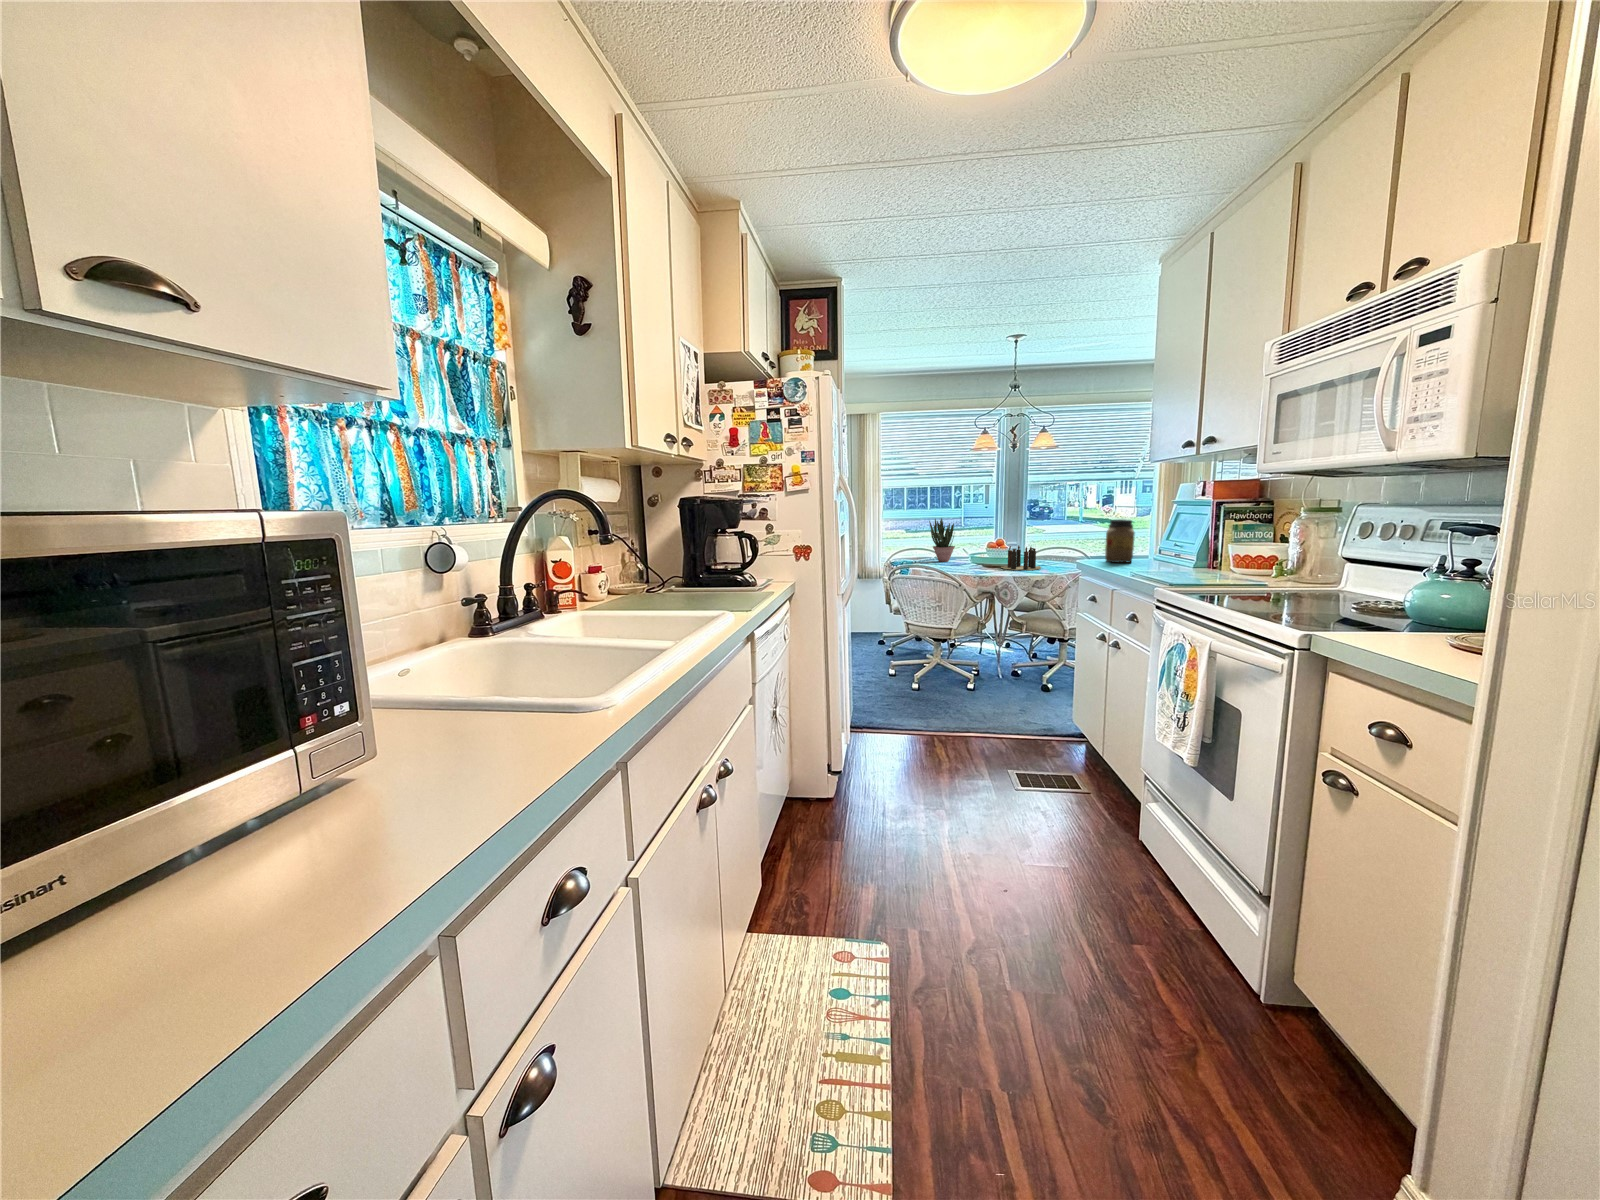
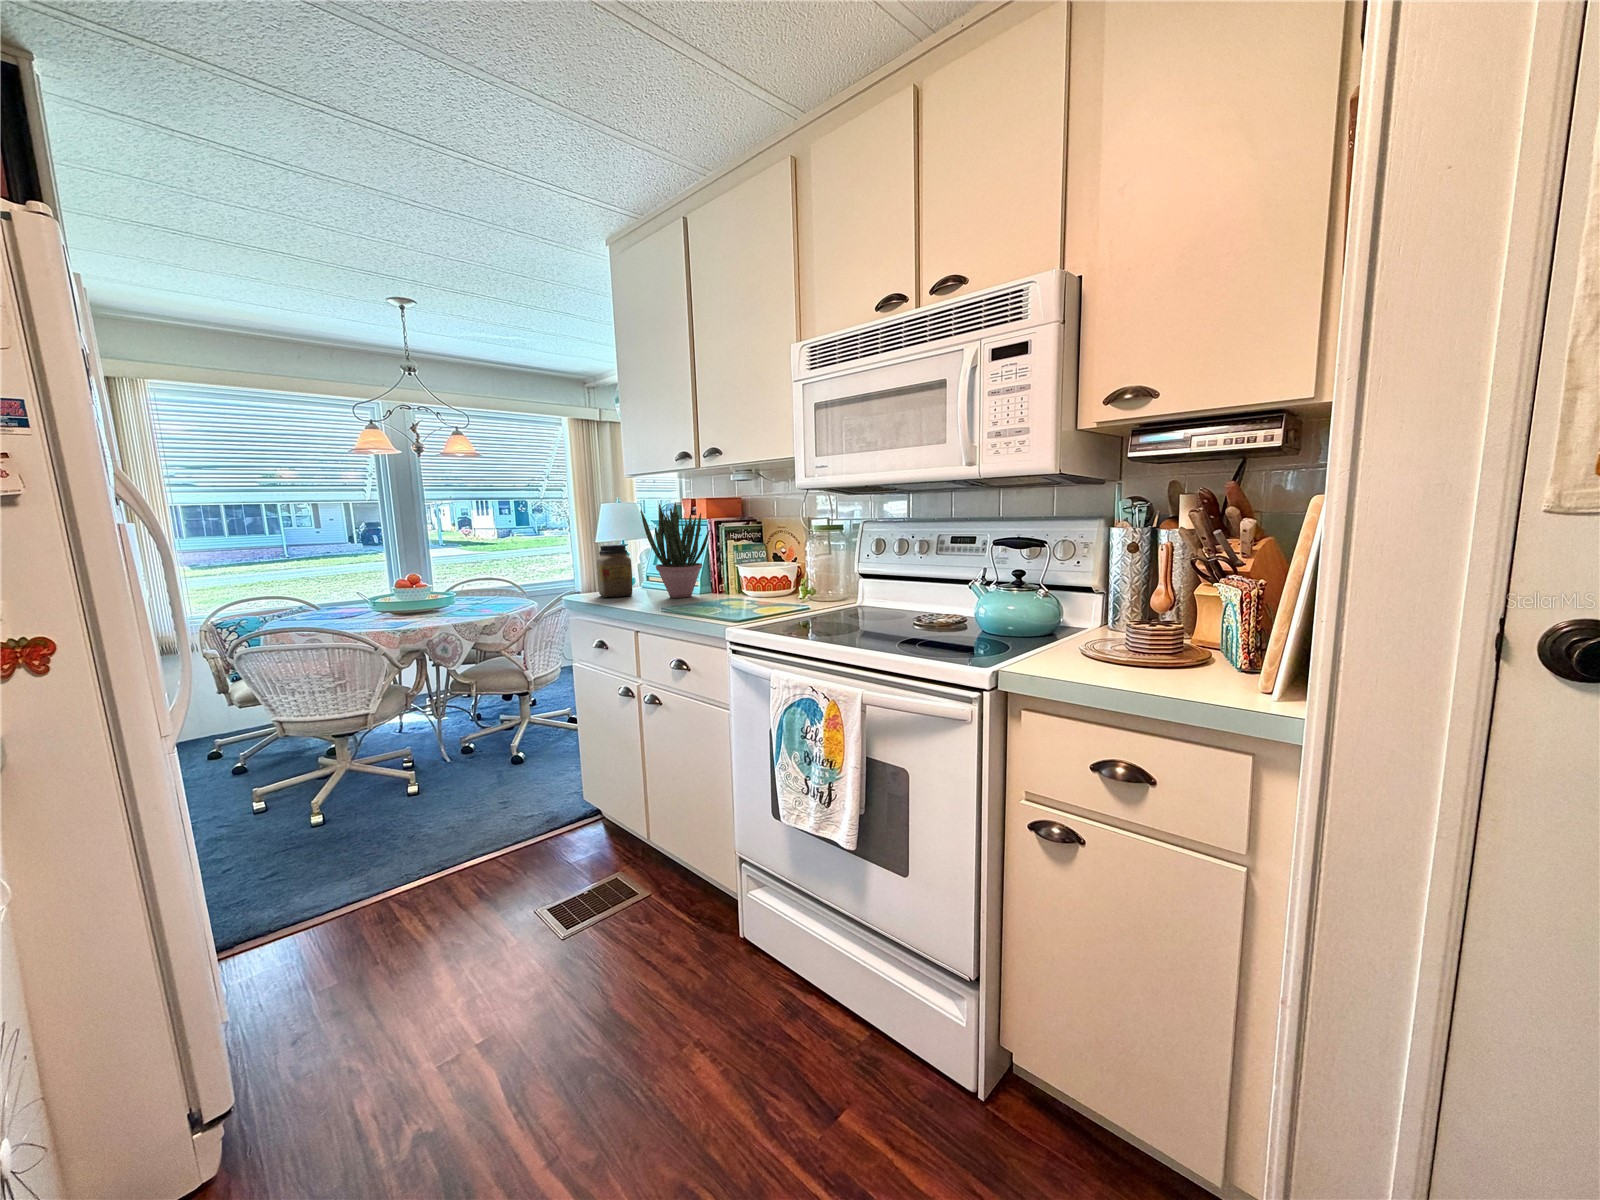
potted plant: present [929,518,955,562] -> present [641,502,709,598]
candle: present [1001,545,1041,570] -> none [420,582,497,617]

